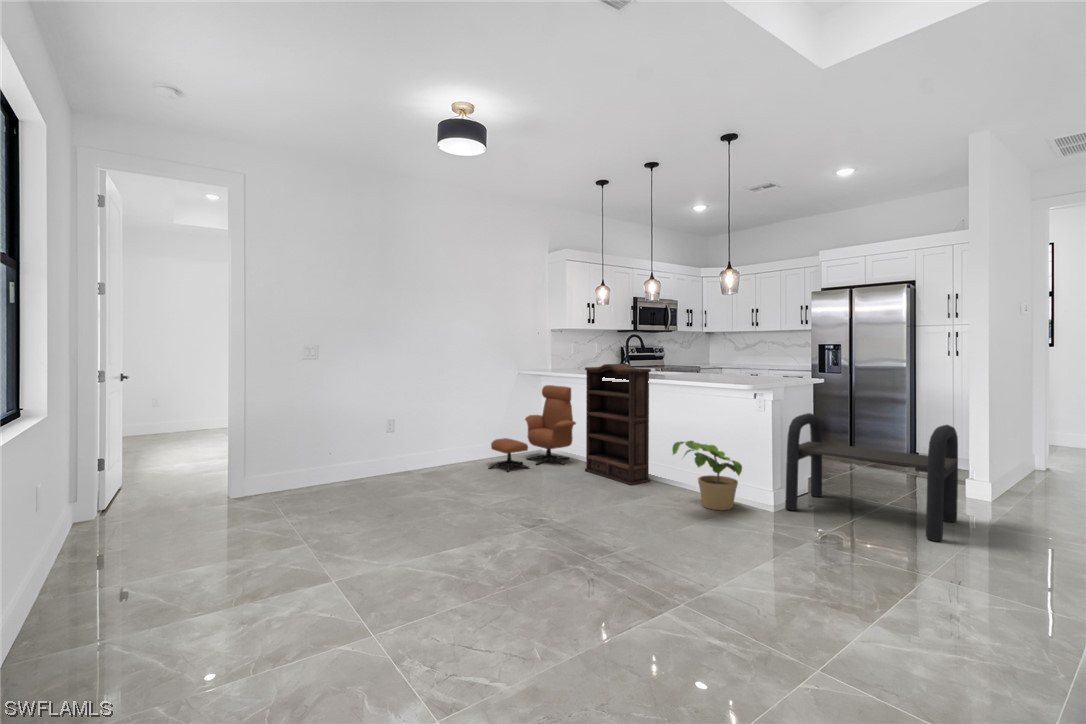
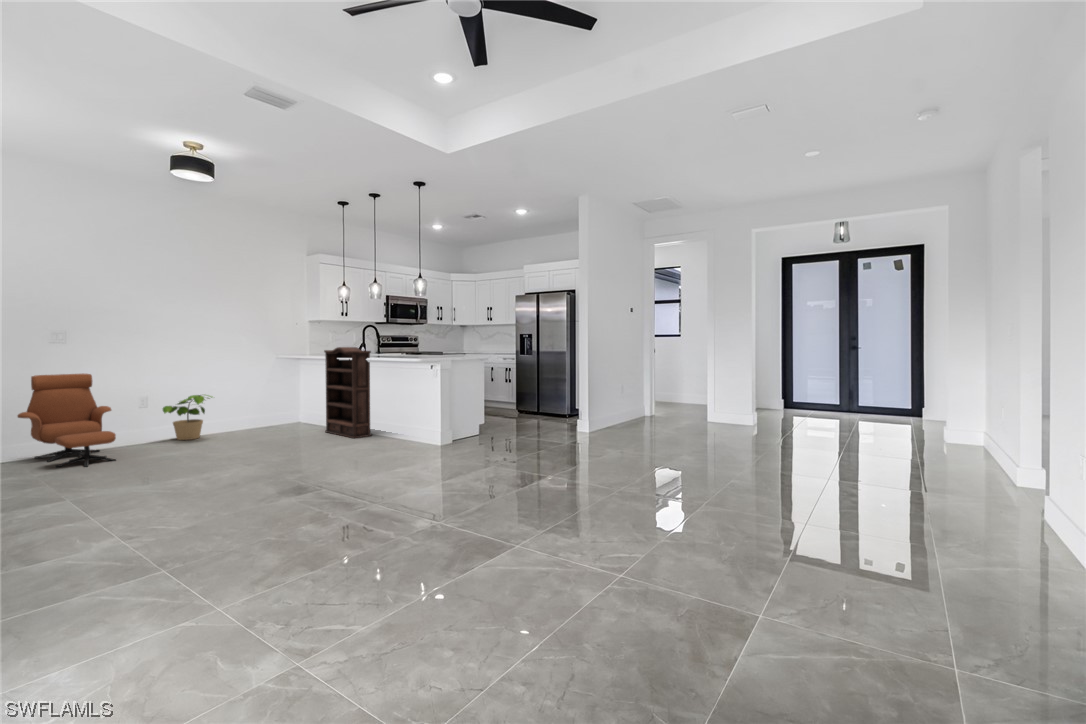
lounge chair: present [488,385,576,472] -> present [18,374,116,467]
bench: present [785,413,958,541] -> none [451,380,551,453]
potted plant: present [672,441,742,510] -> present [163,395,212,440]

